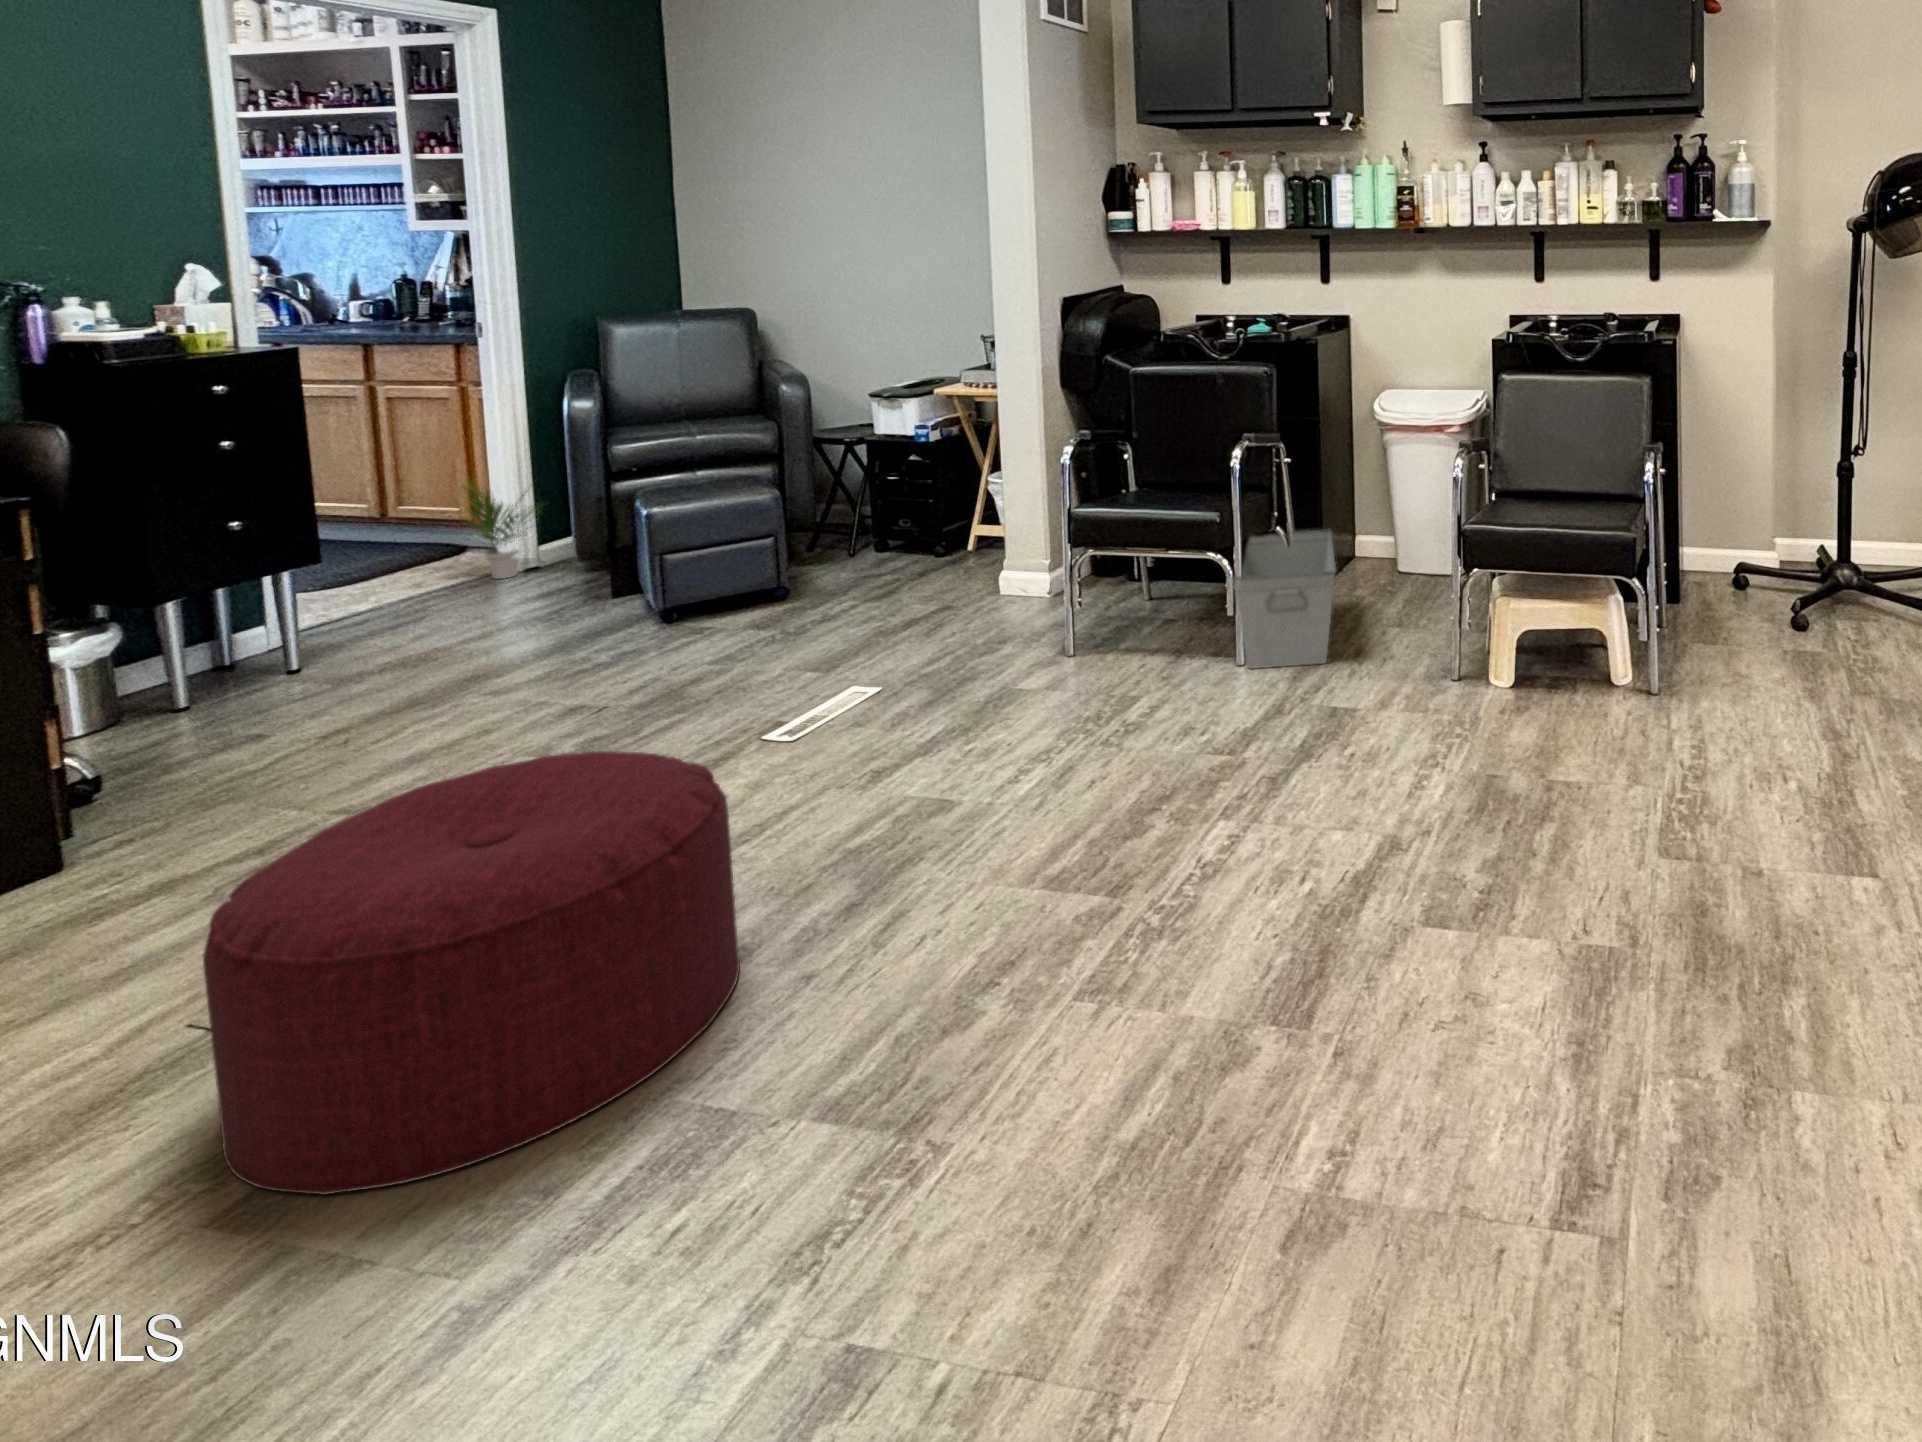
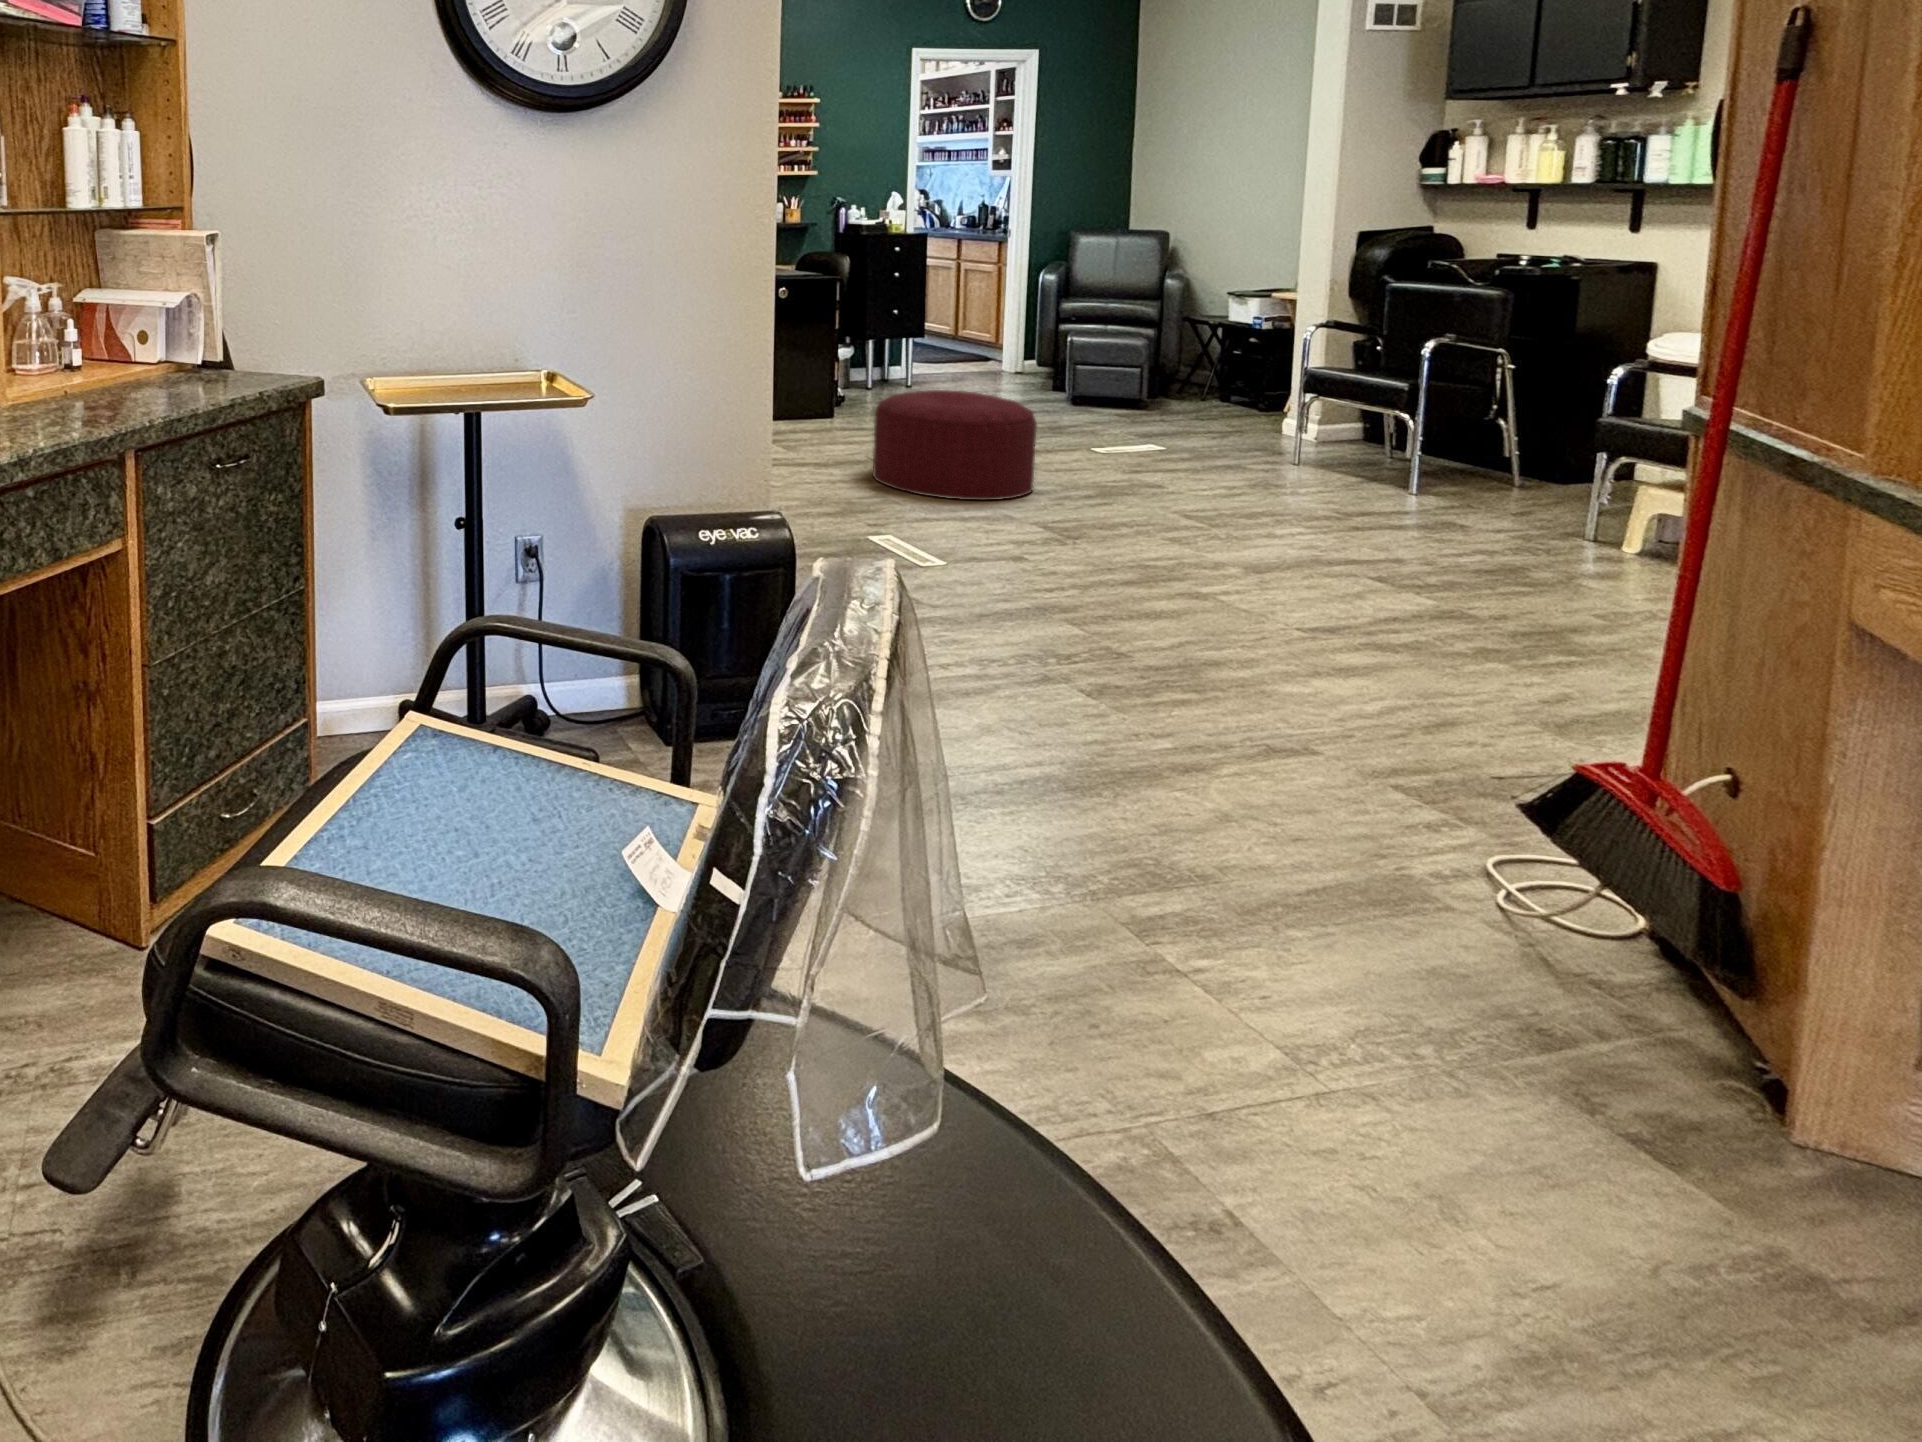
potted plant: present [449,479,538,579] -> none [974,310,1037,373]
storage bin: present [1233,529,1337,669] -> none [1408,418,1550,510]

